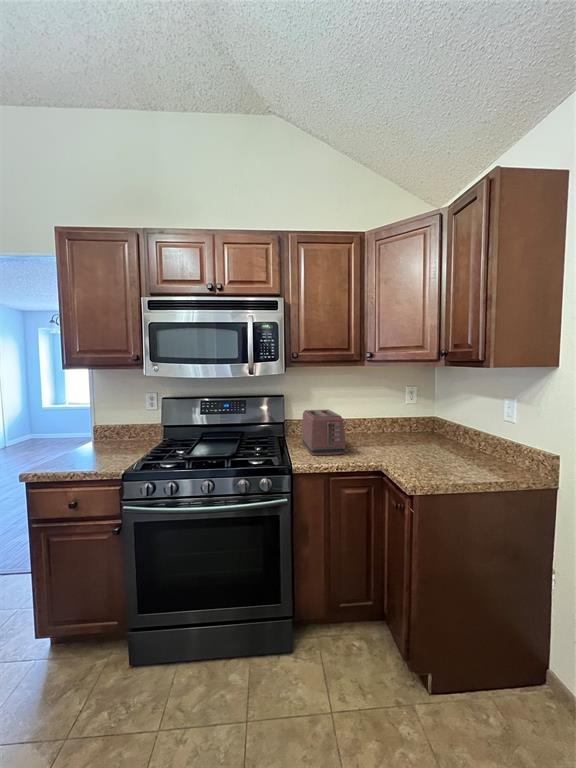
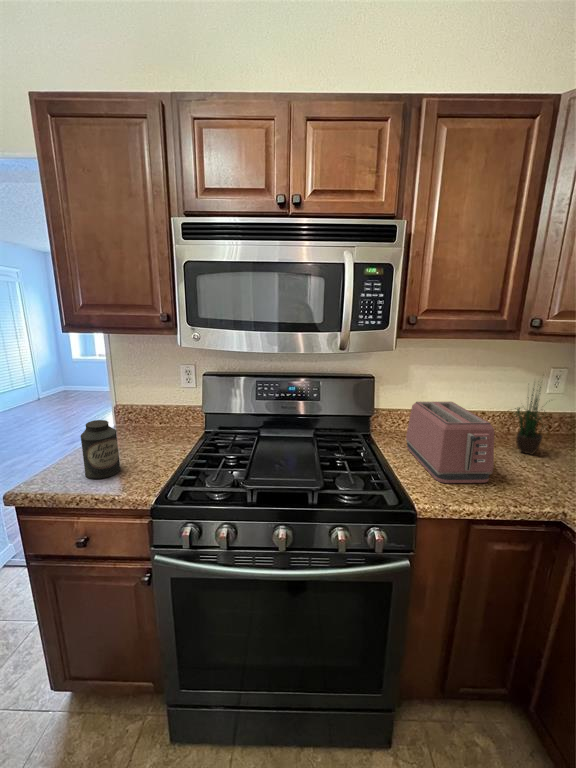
potted plant: none [363,385,395,443] -> present [516,387,548,455]
canister: none [75,425,101,464] -> present [80,420,120,479]

